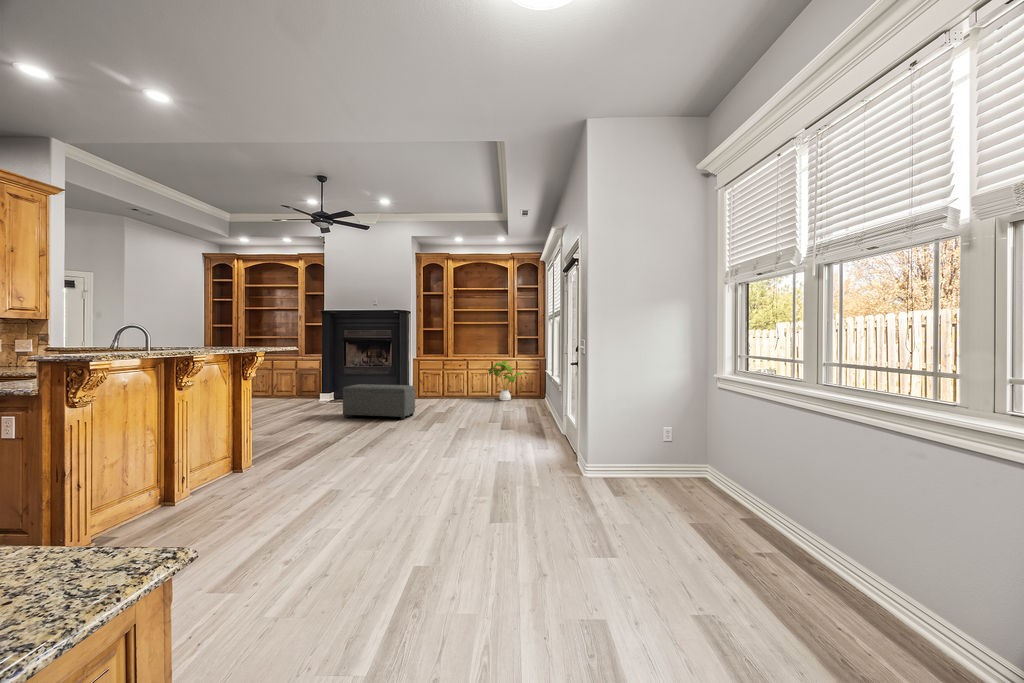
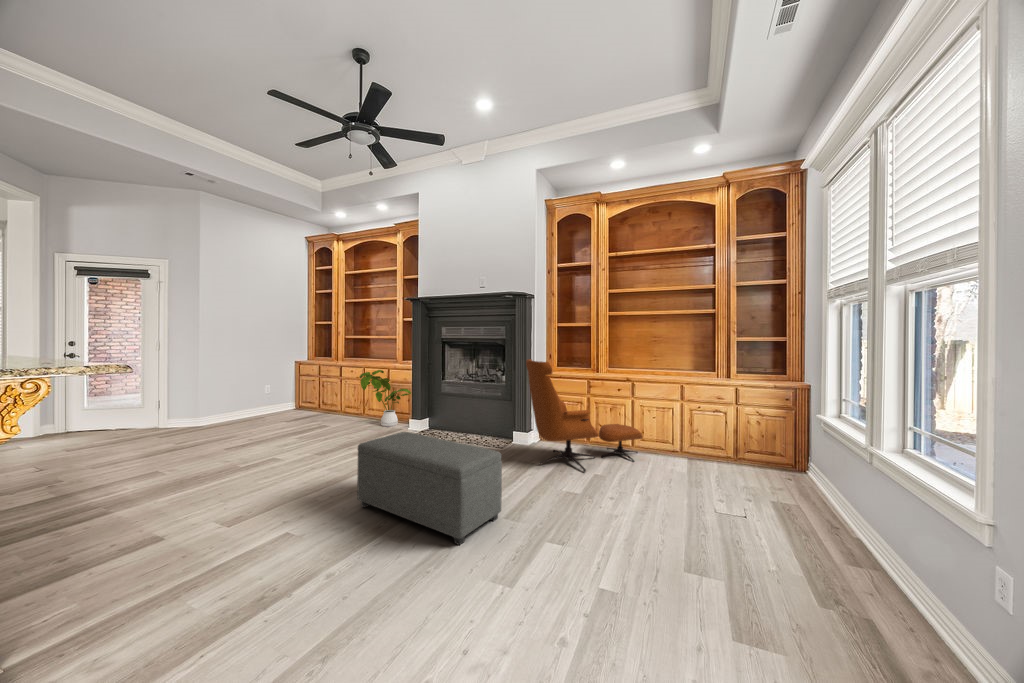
lounge chair: none [412,349,473,405] -> present [526,359,642,472]
house plant: present [488,361,523,401] -> present [359,370,411,426]

